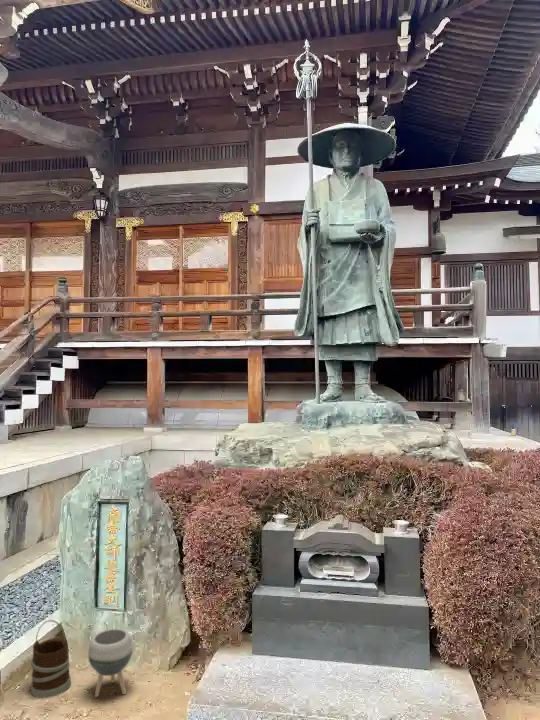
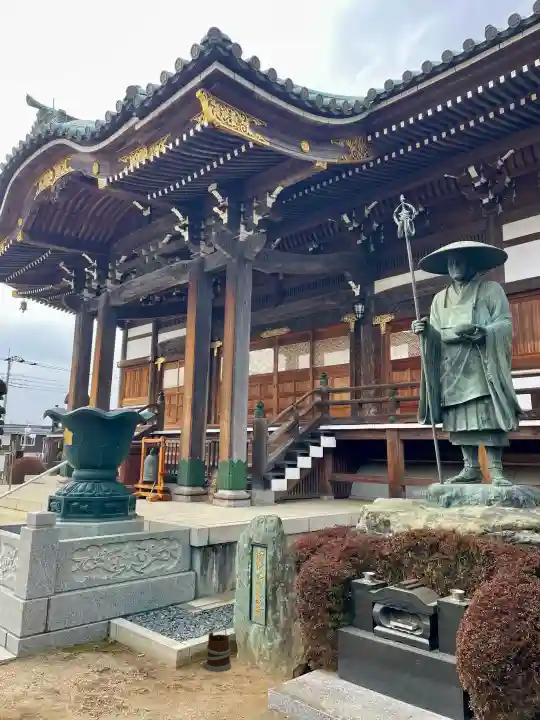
planter: present [88,628,133,697] -> none [234,634,263,682]

